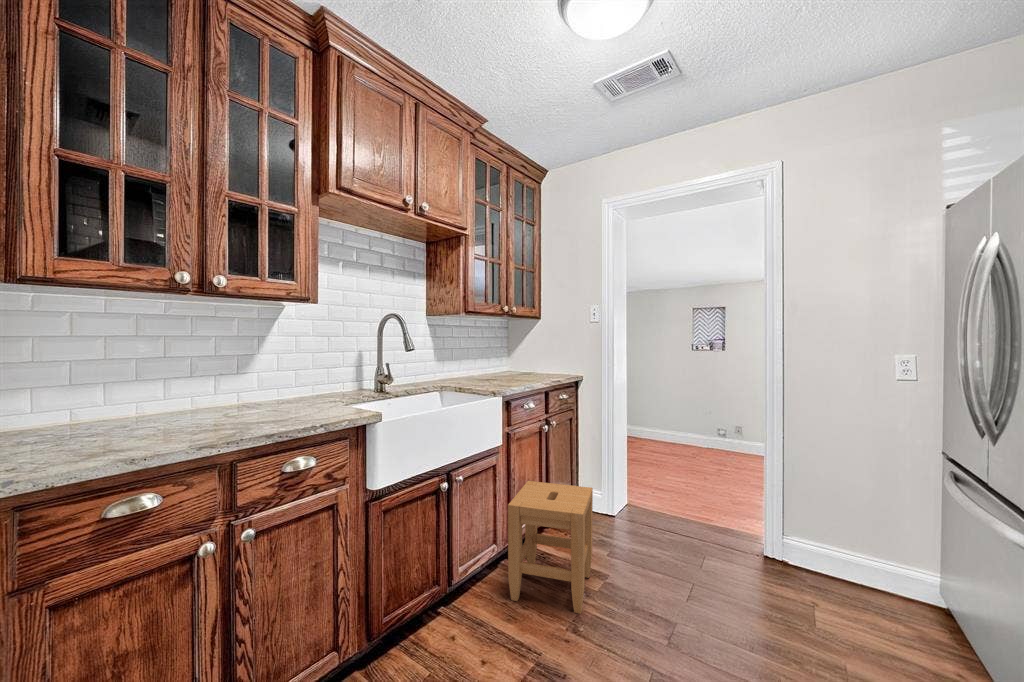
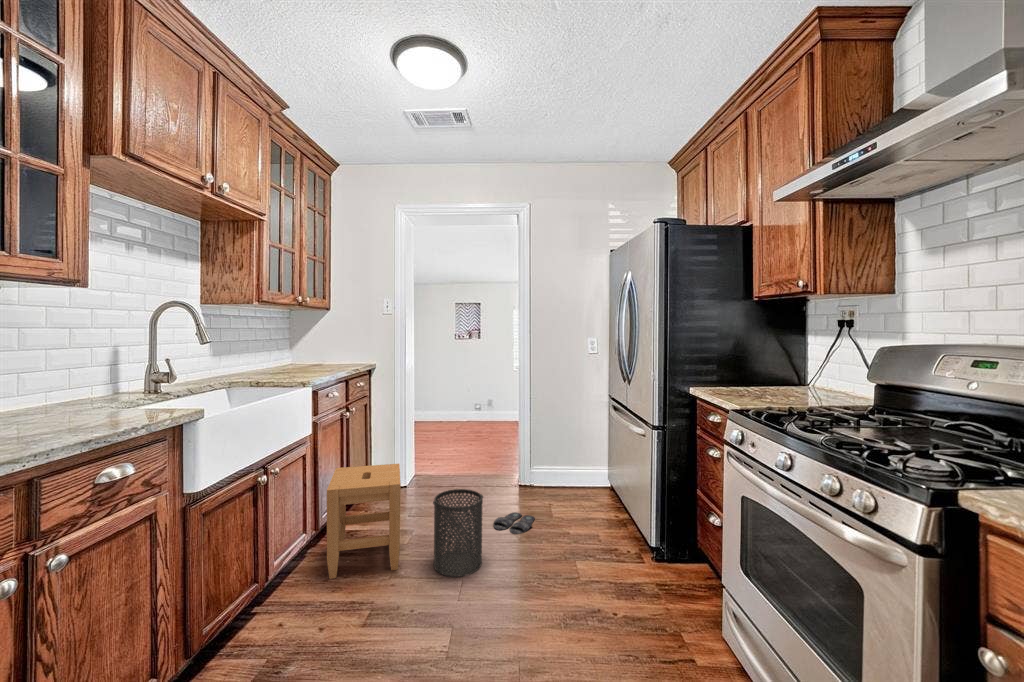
trash can: none [621,533,689,654] -> present [433,489,483,577]
slippers: none [715,580,781,616] -> present [493,512,535,534]

